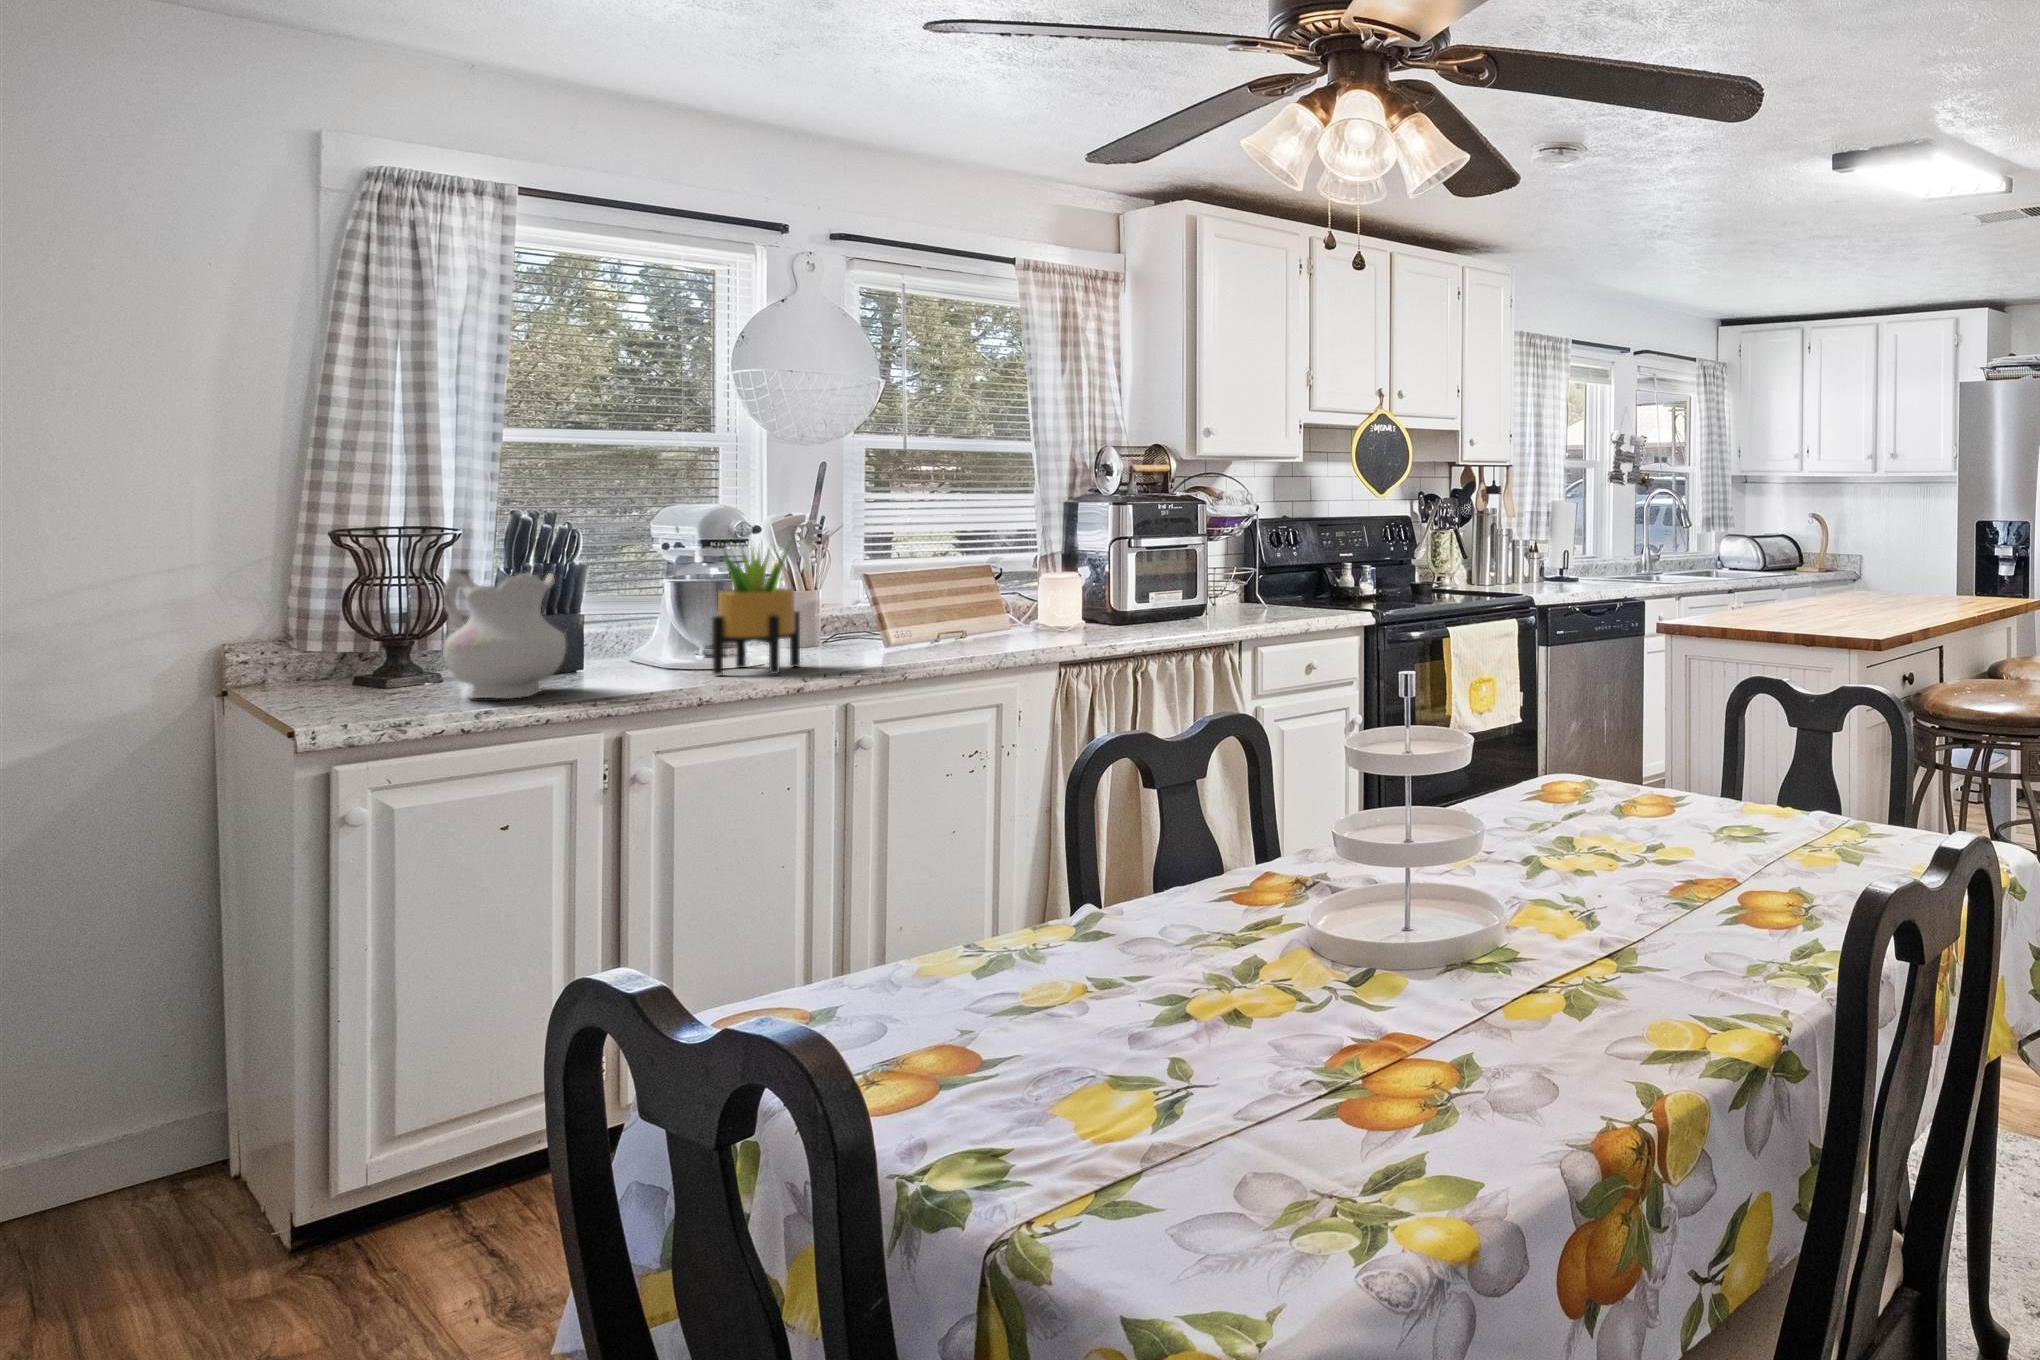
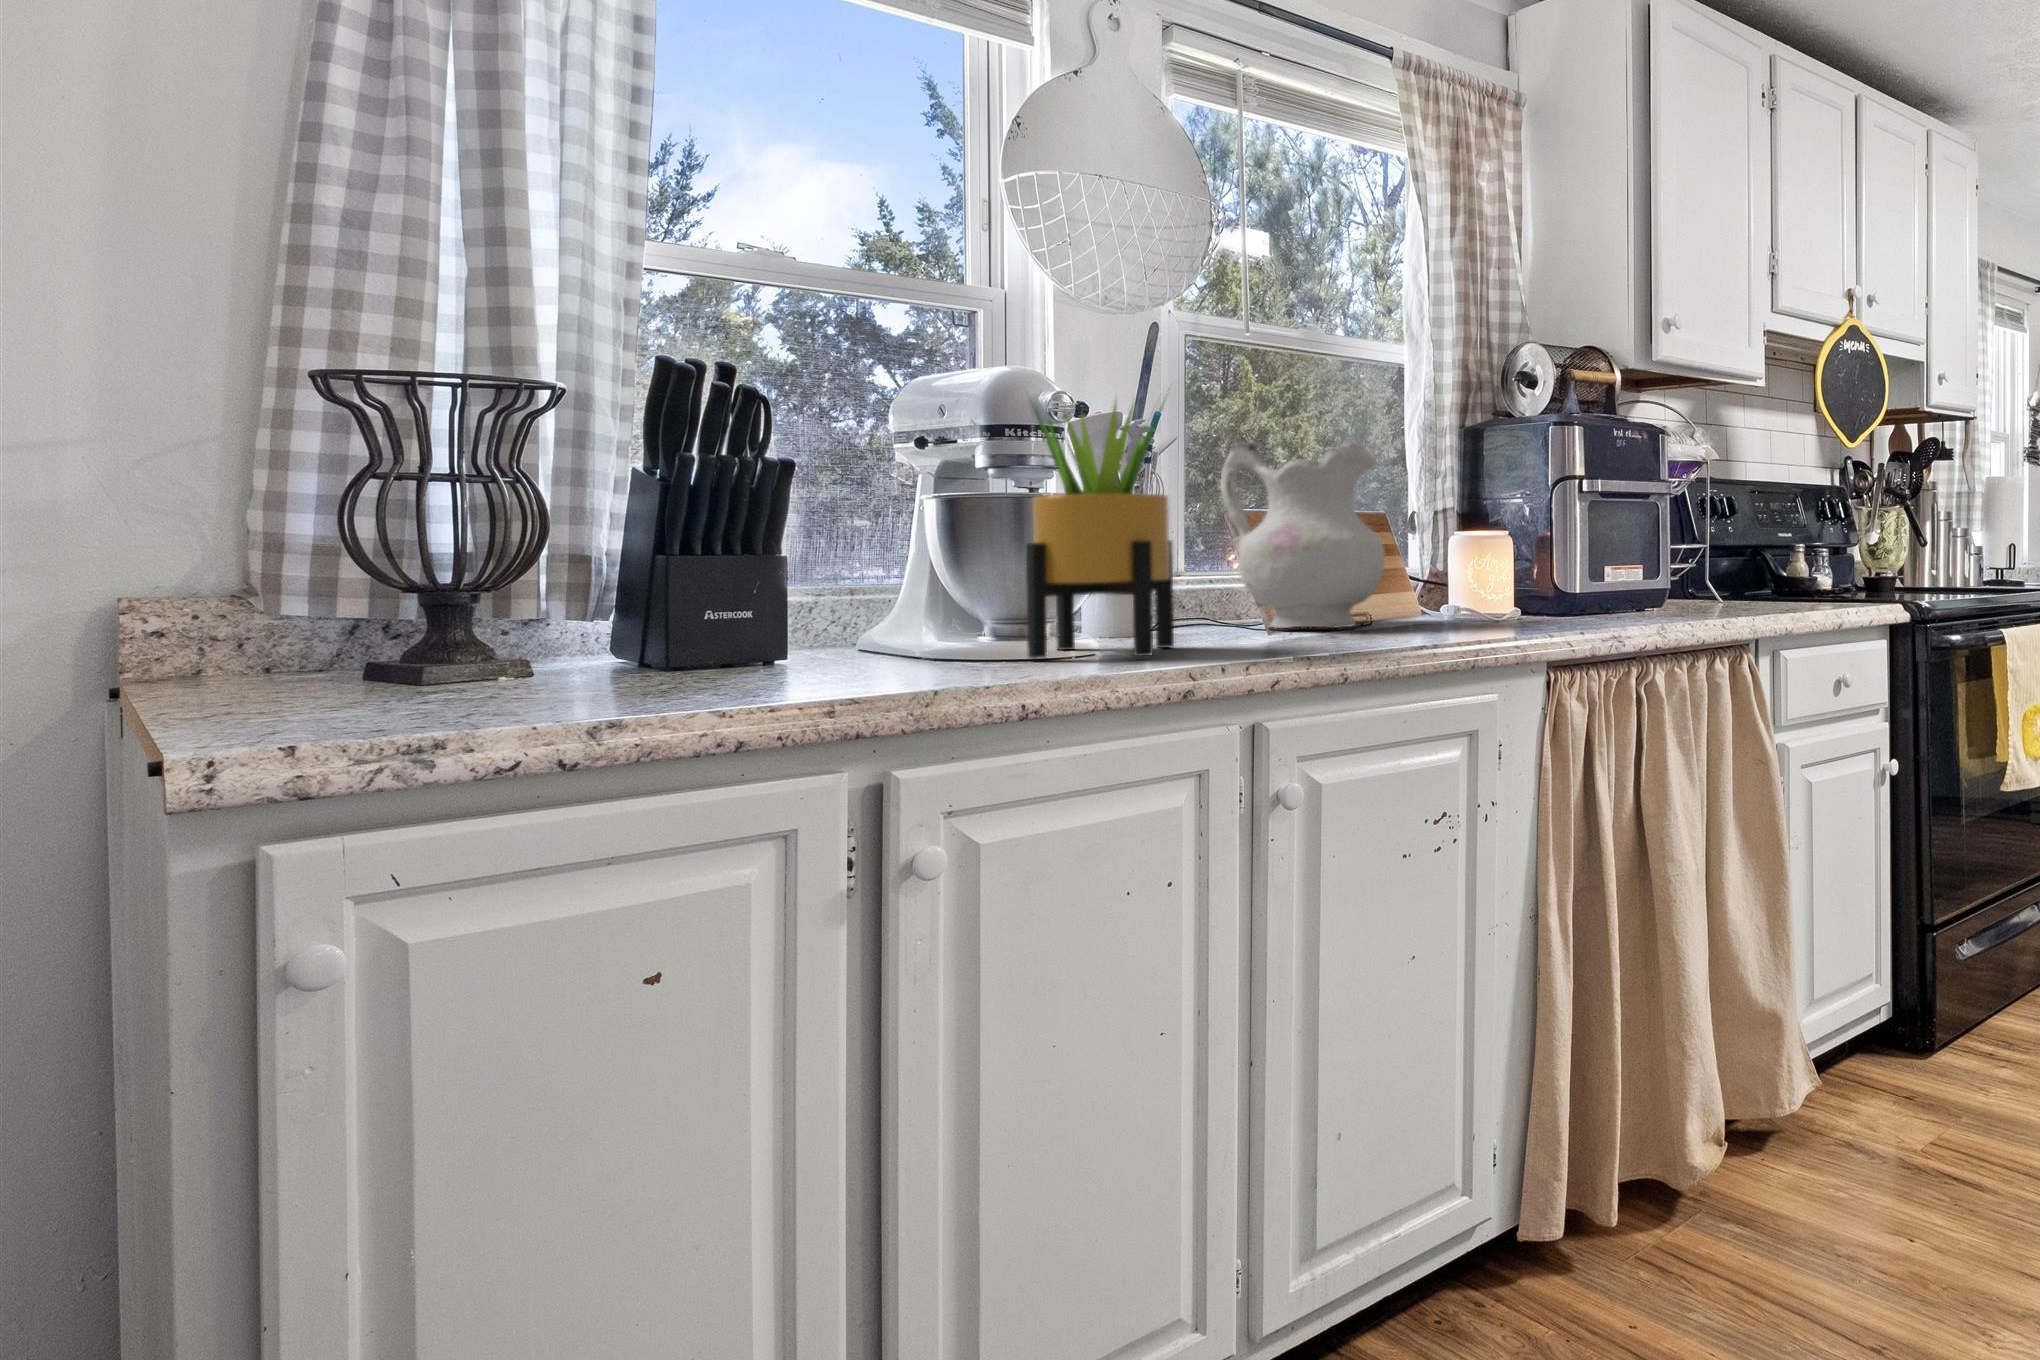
ceramic pitcher: present [443,568,566,698] -> present [1221,442,1384,628]

